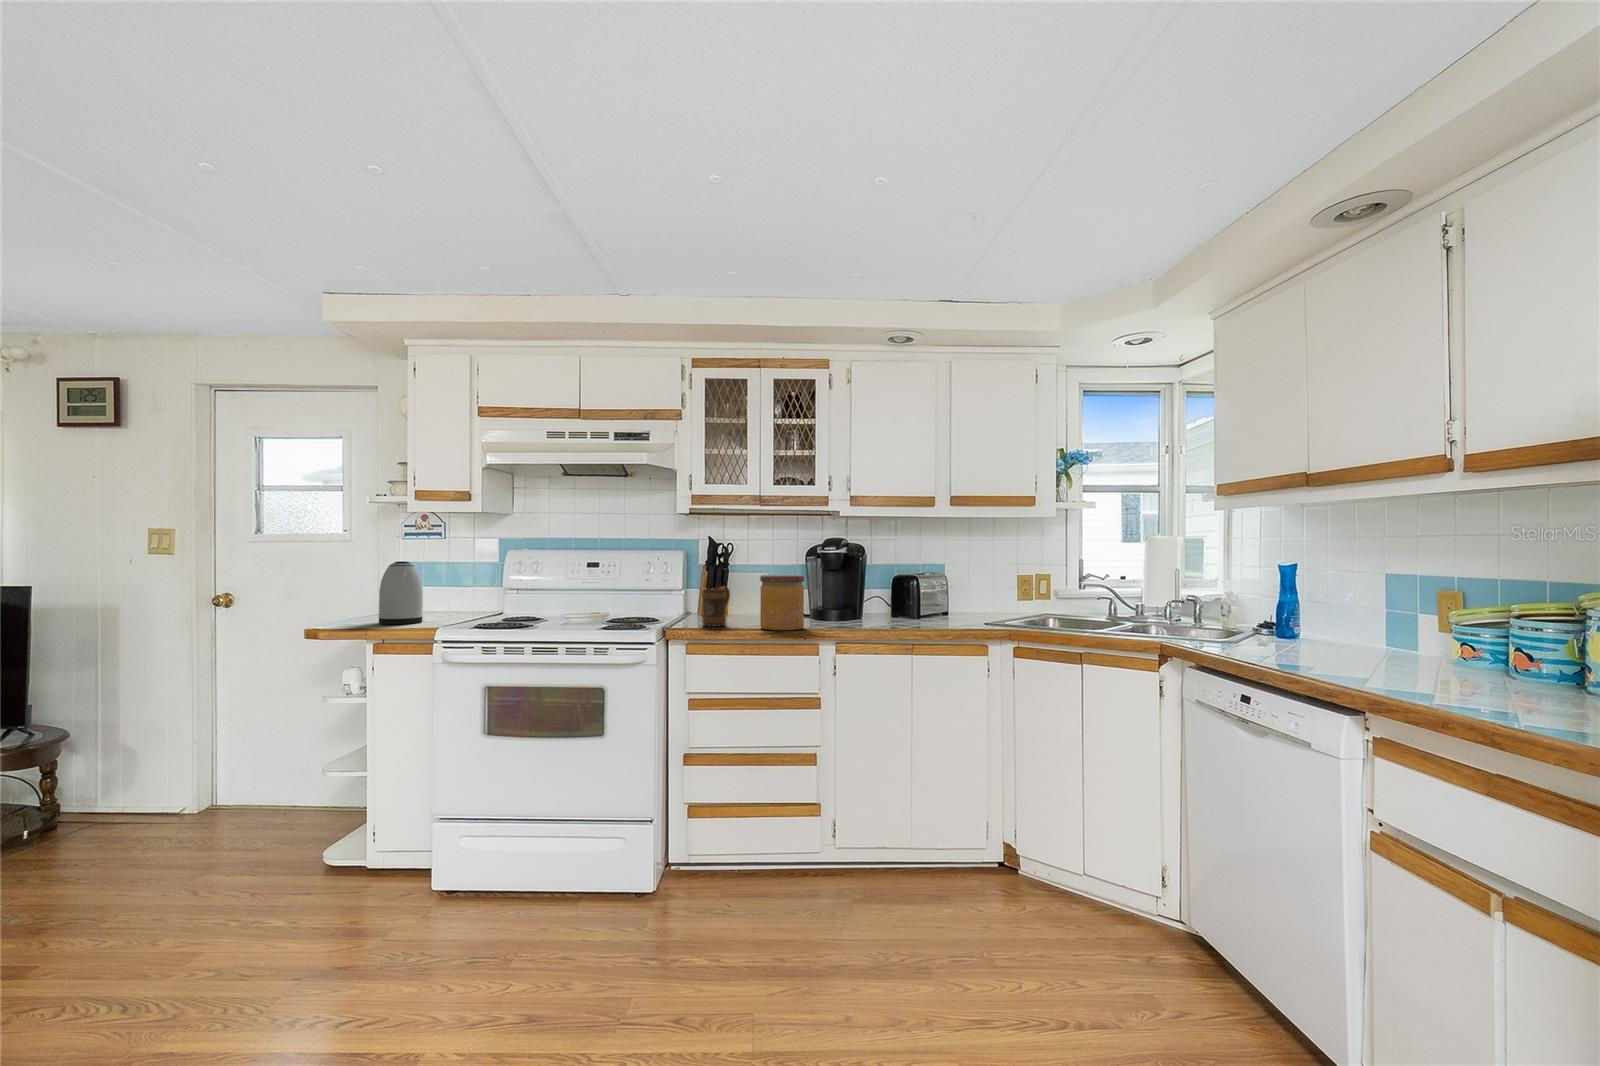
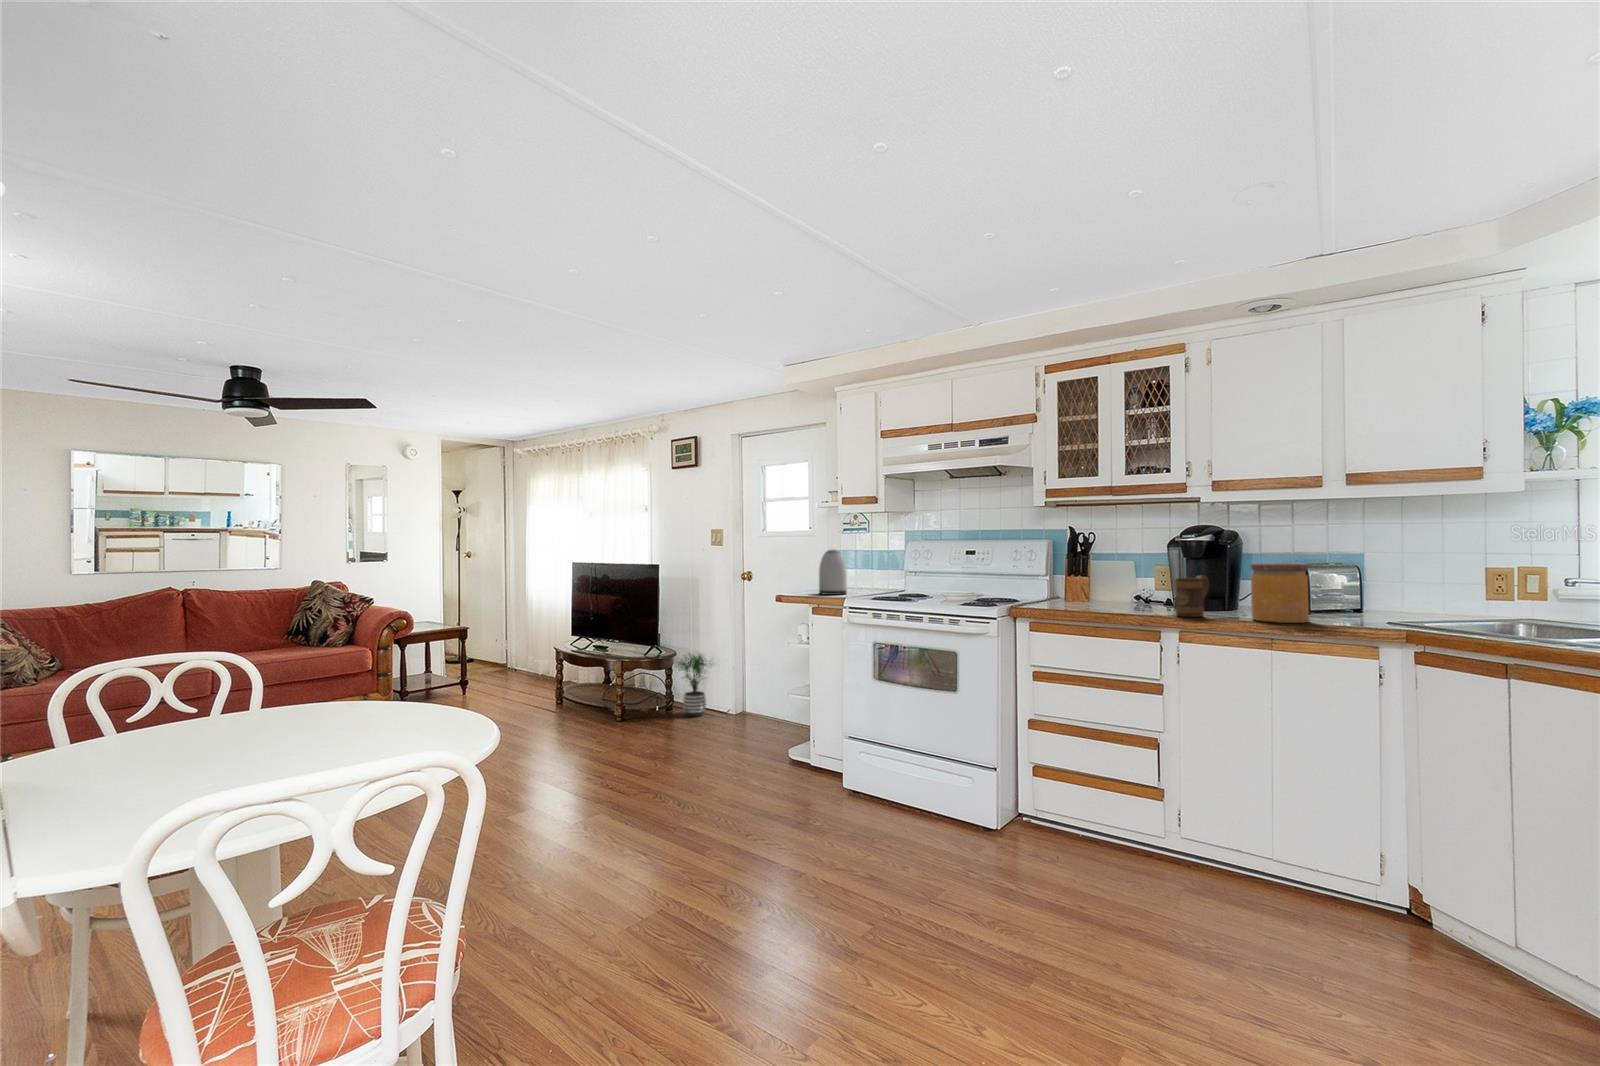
jar: present [760,575,804,630] -> present [1251,563,1309,623]
mug: present [702,586,730,626] -> present [1175,576,1209,617]
potted plant: none [58,726,160,836] -> present [676,654,711,717]

